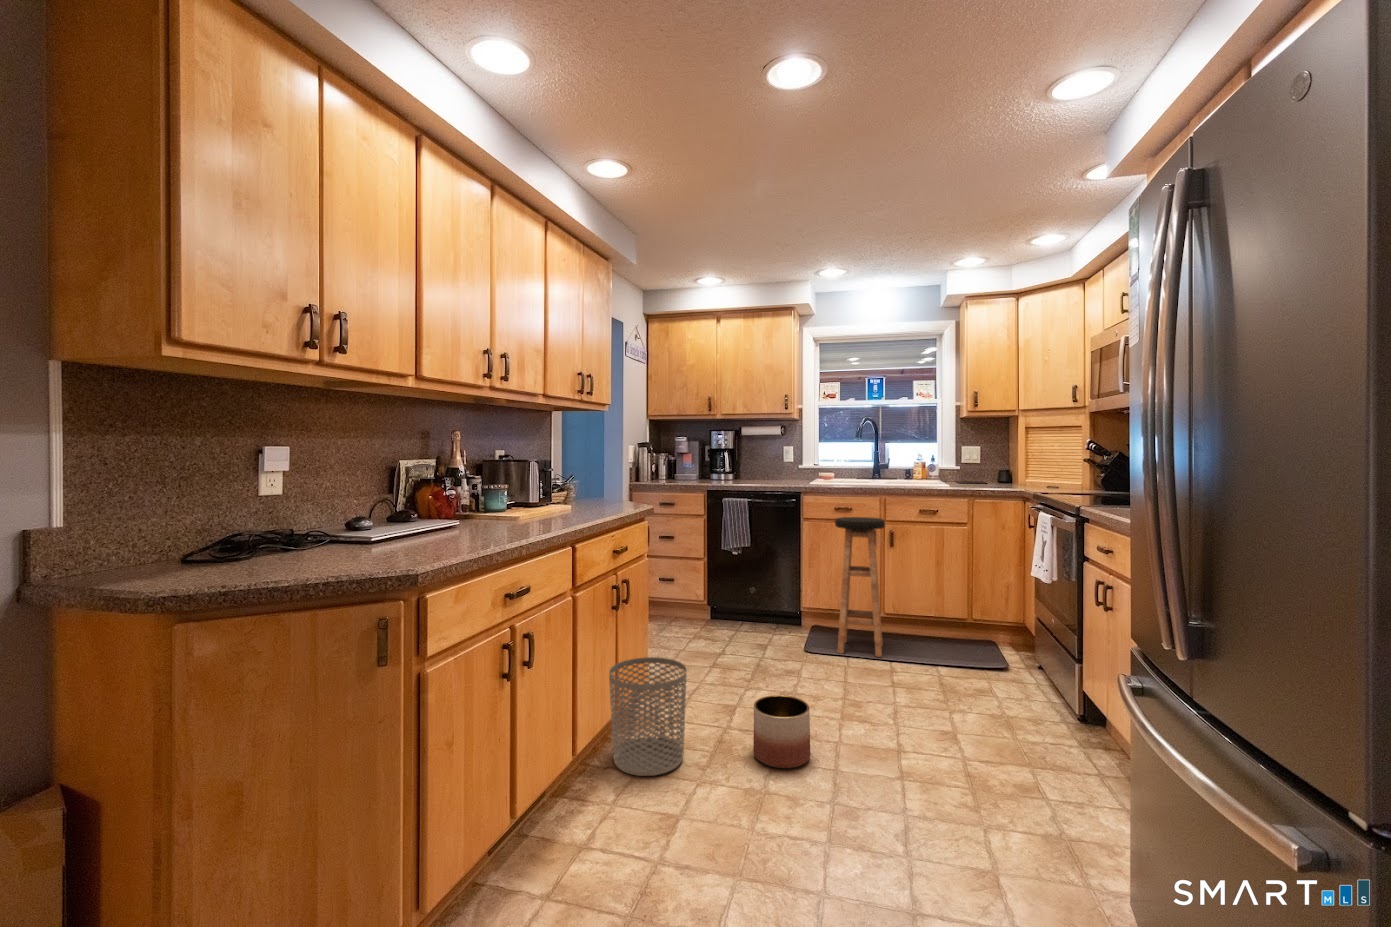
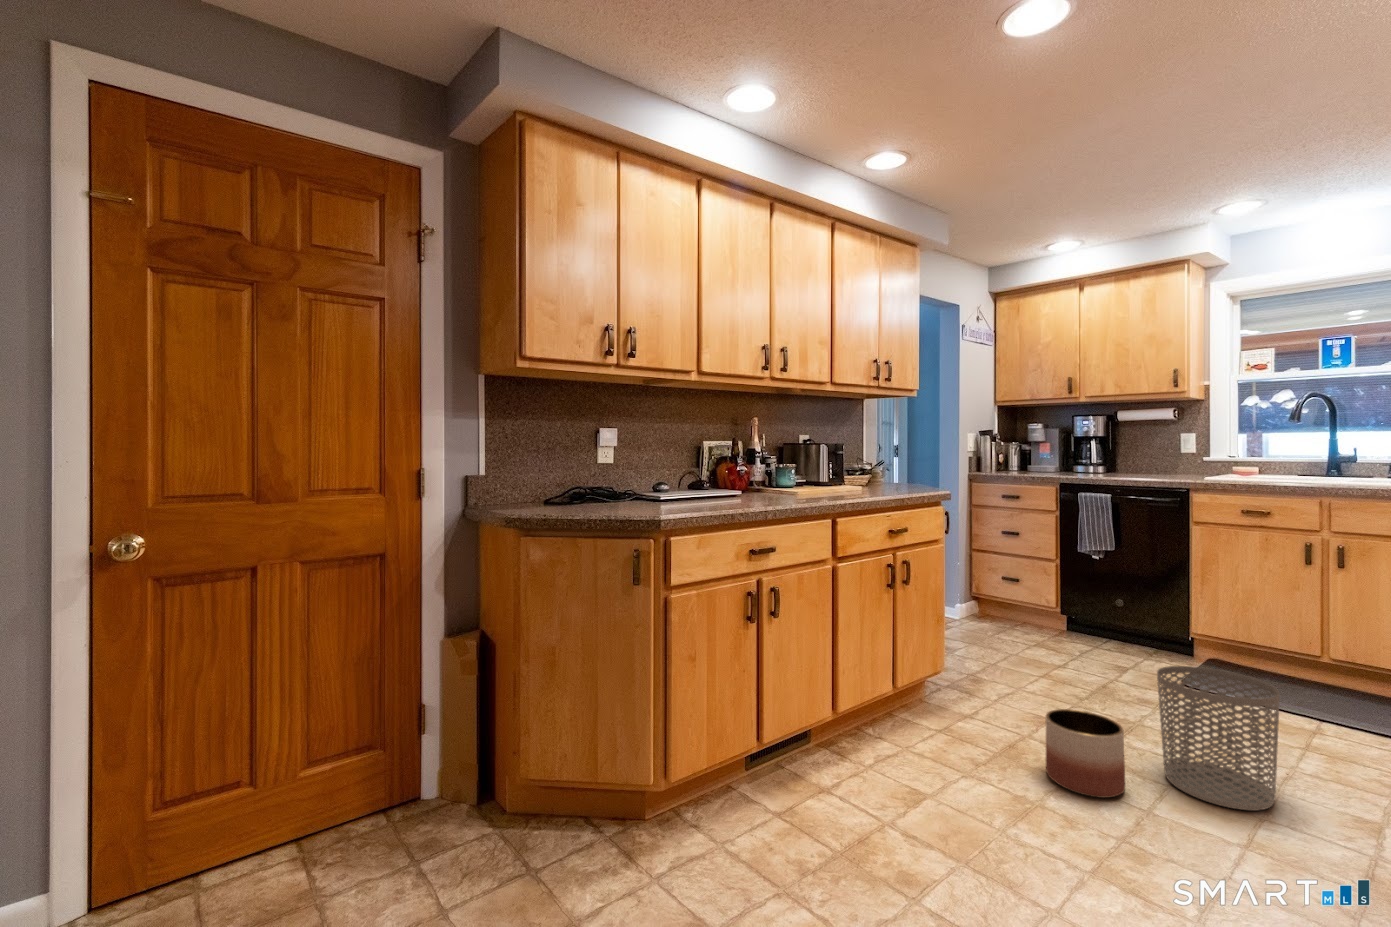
bar stool: present [835,517,885,657] -> none [1238,520,1335,718]
waste bin: present [609,657,687,776] -> present [1157,666,1279,811]

